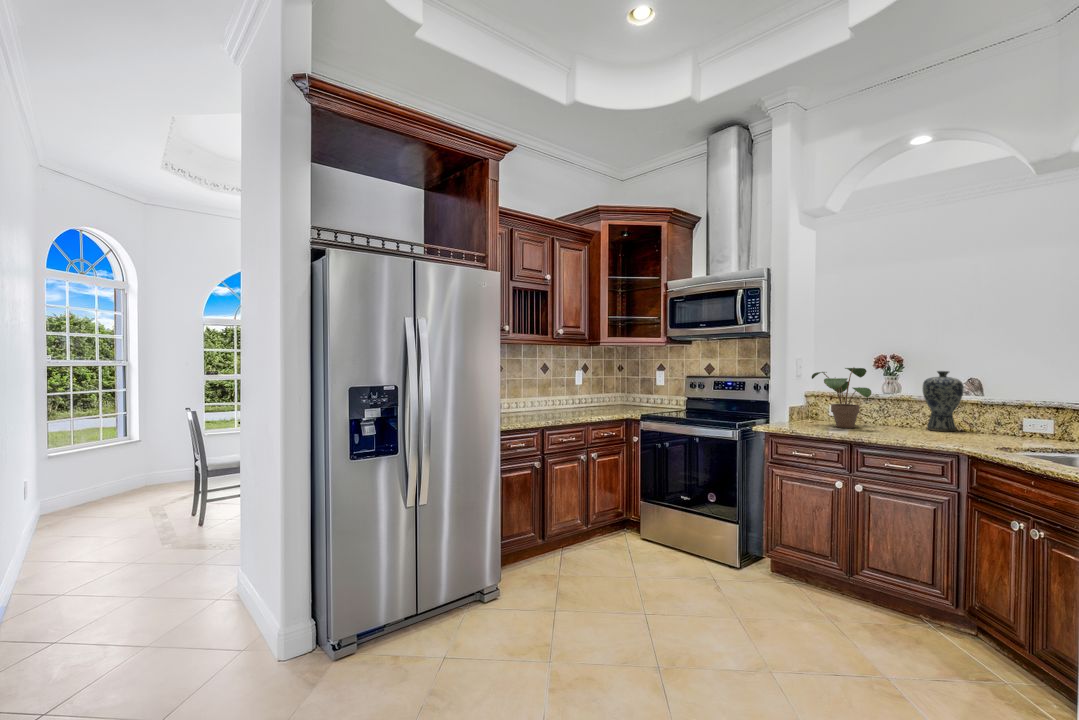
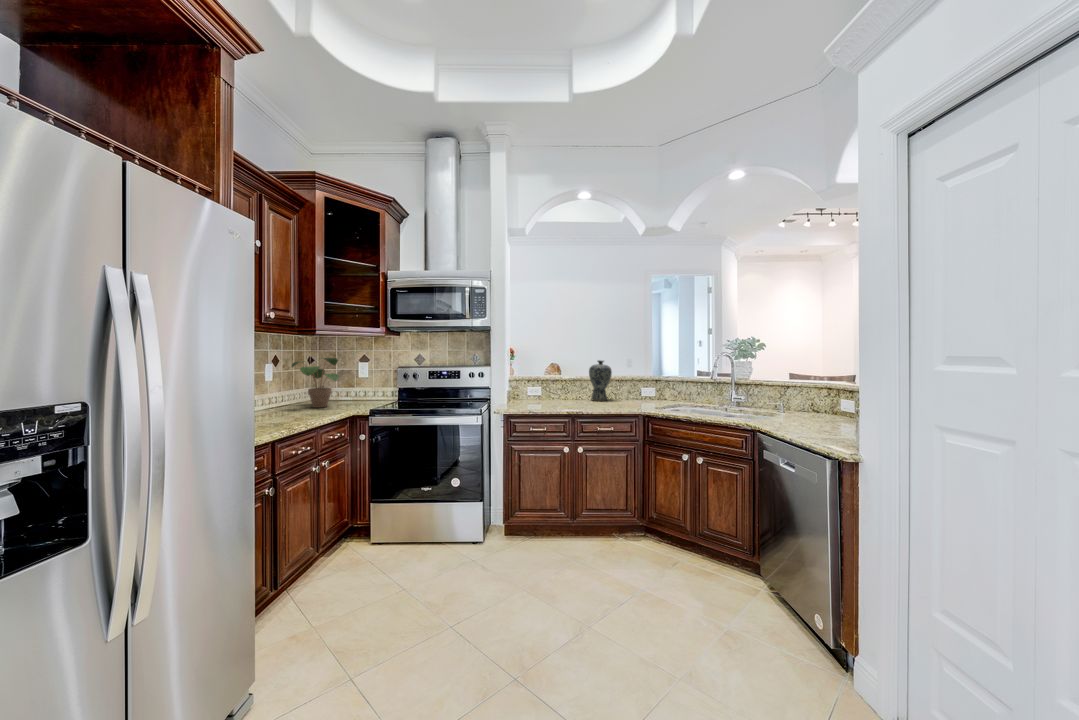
potted plant: present [812,367,871,428] -> present [292,358,339,408]

